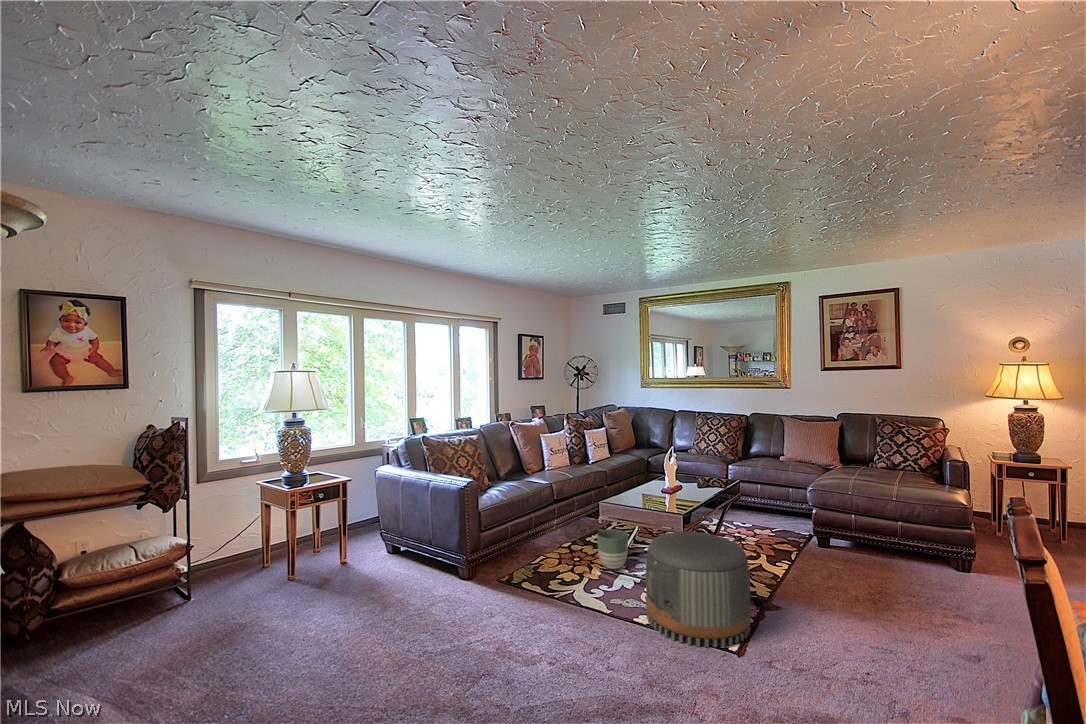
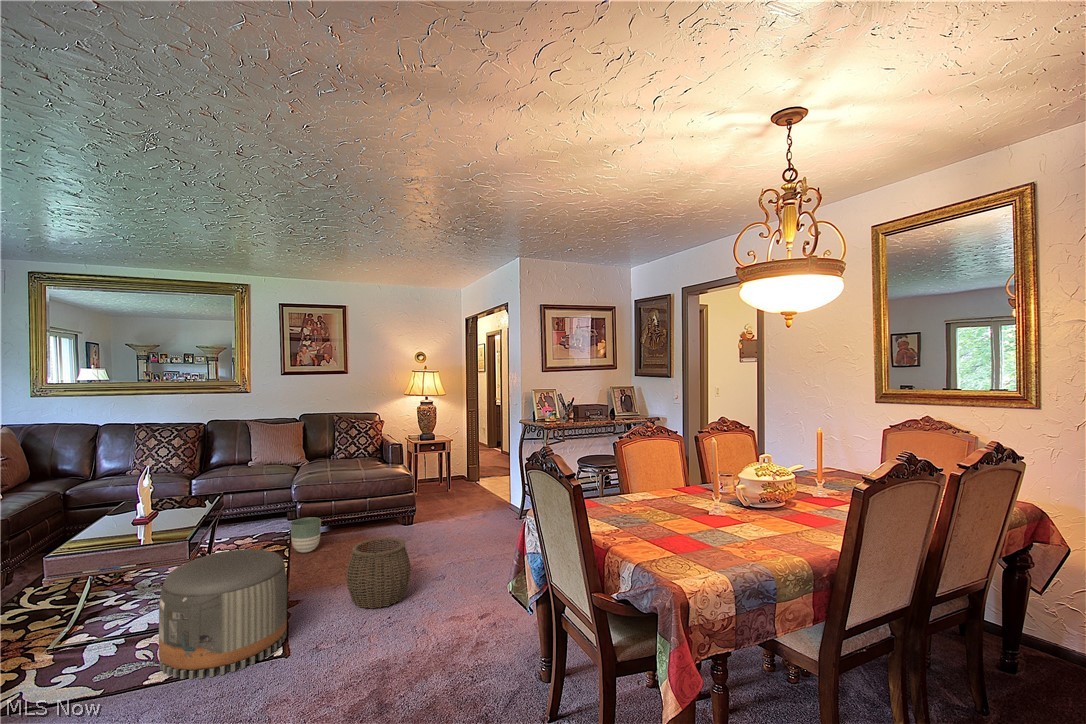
planter: present [597,529,628,569] -> present [291,517,321,553]
woven basket: none [824,569,915,662] -> present [346,537,411,609]

